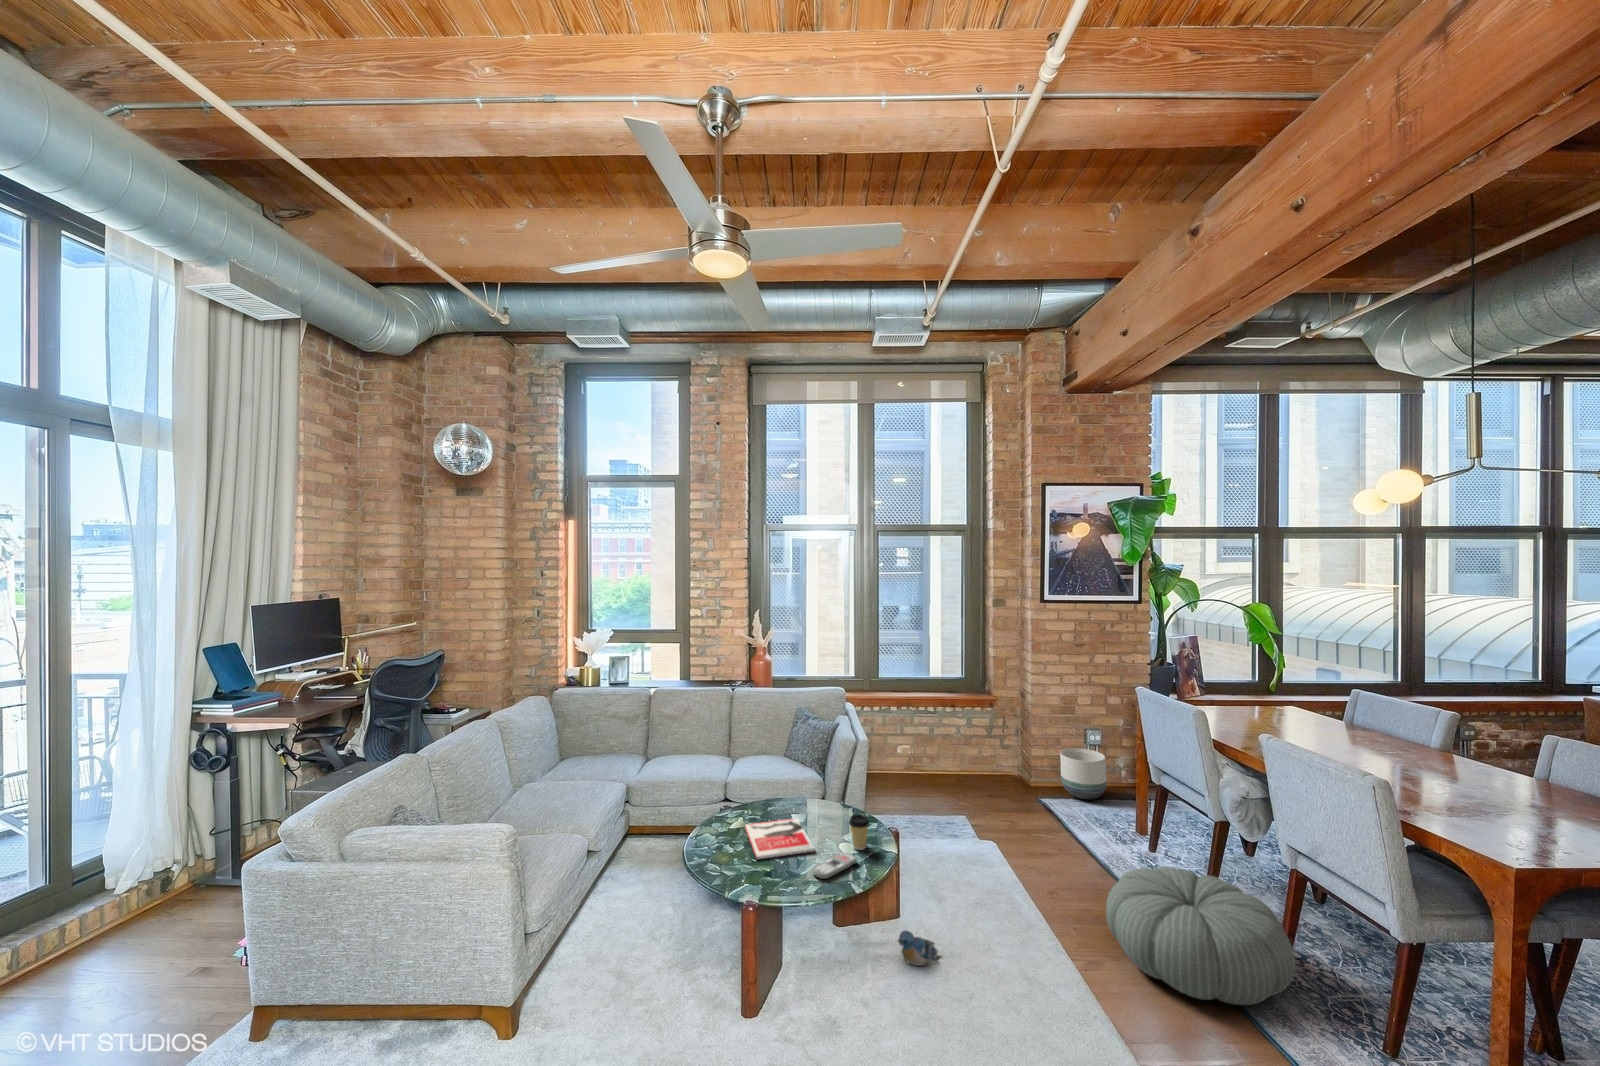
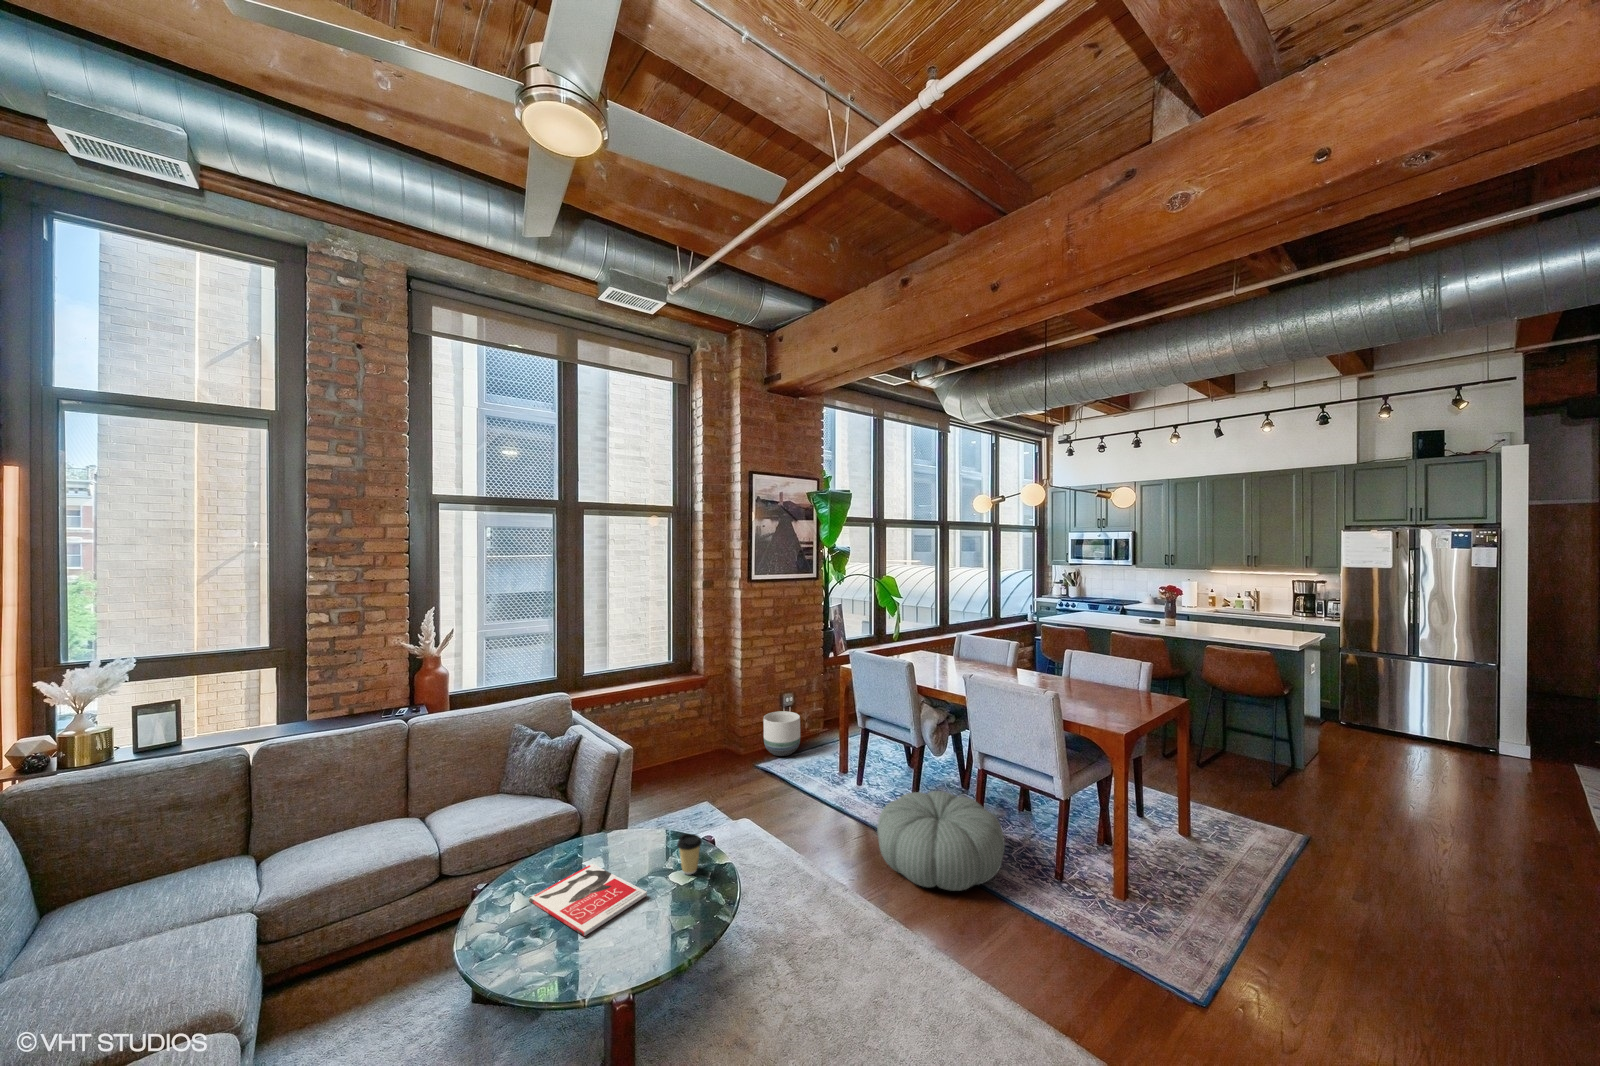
remote control: present [813,852,857,879] -> none [667,882,704,925]
plush toy: present [898,931,942,966] -> none [748,940,791,974]

